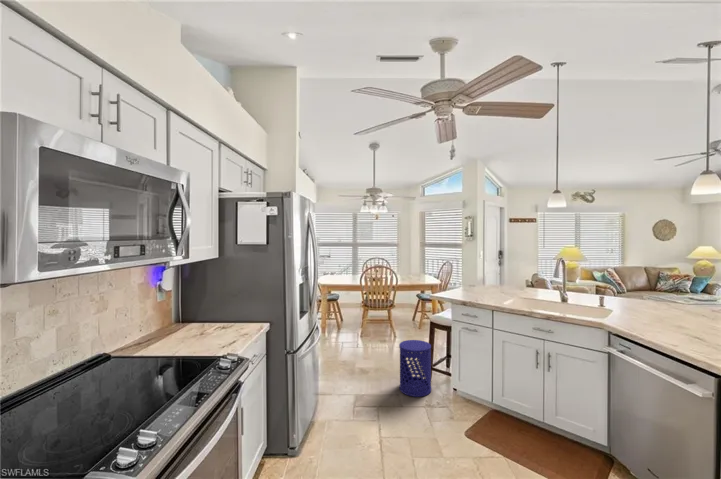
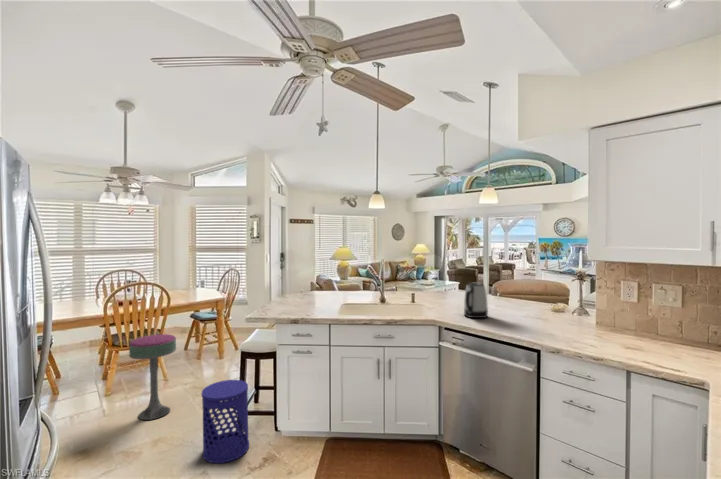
kettle: none [643,290,682,332] -> present [464,283,488,318]
bar stool: none [367,301,394,357] -> present [129,334,176,420]

